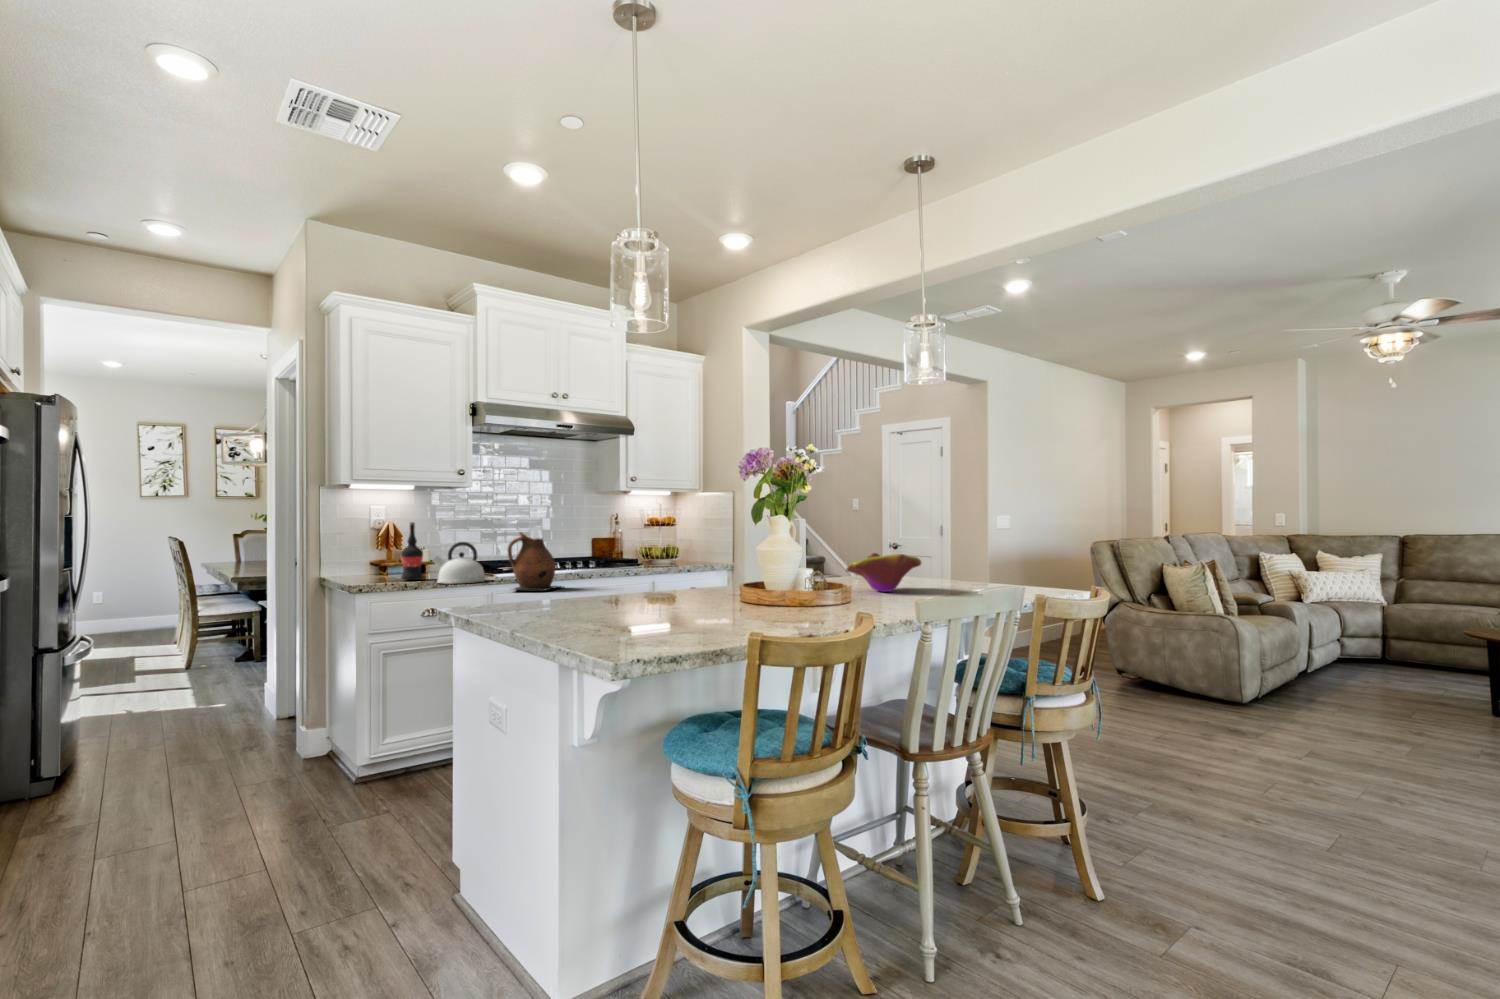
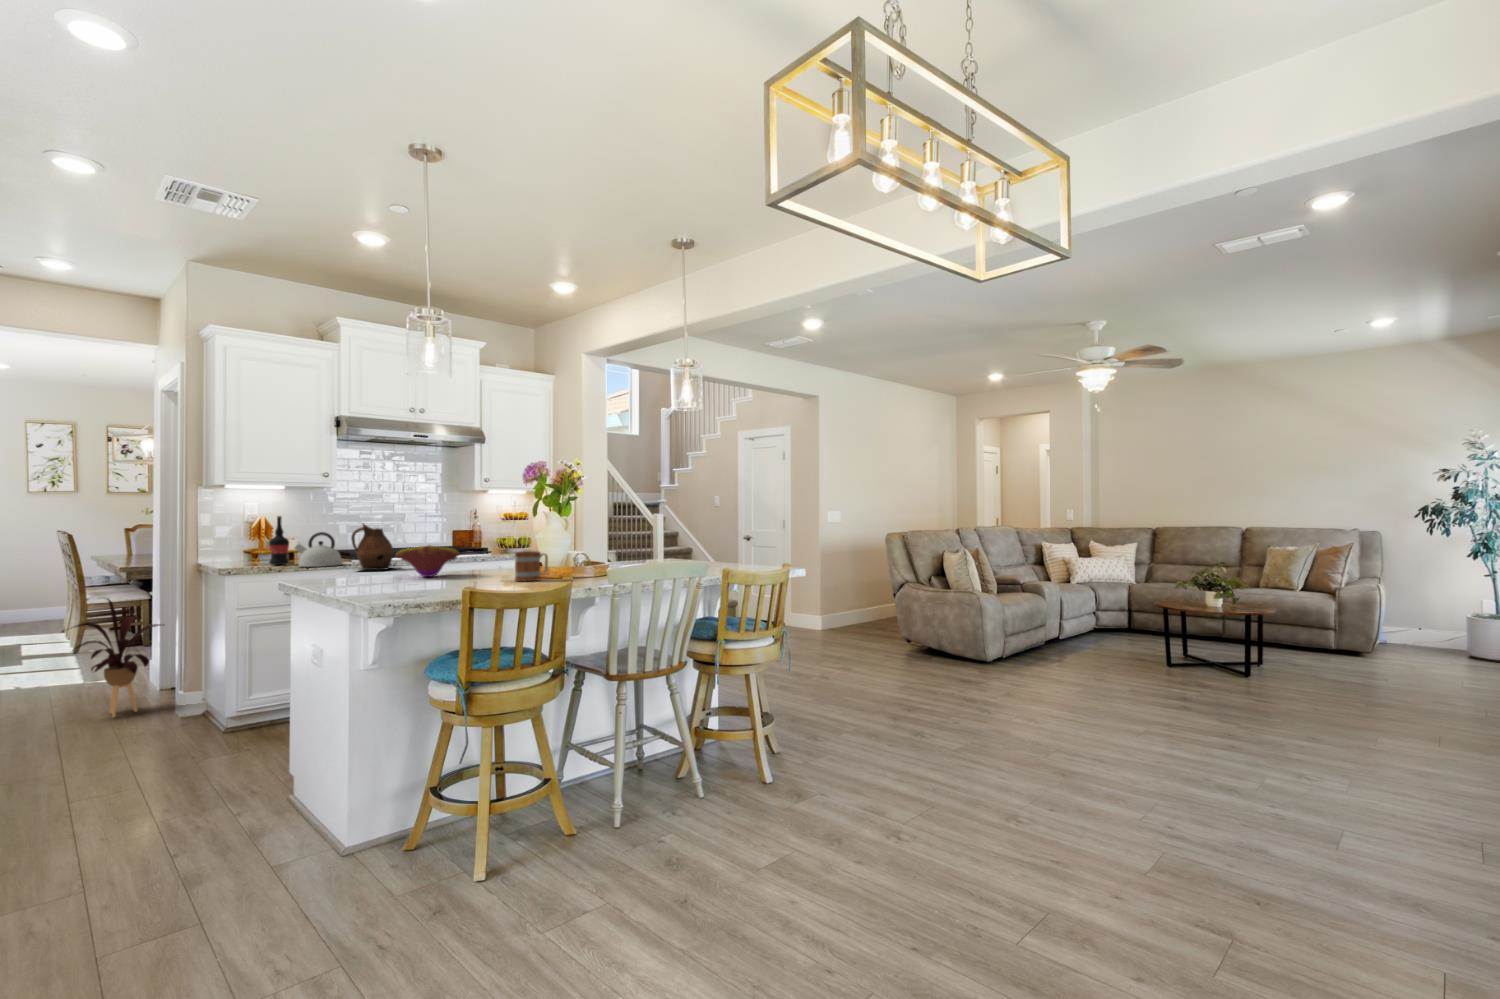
decorative bowl: present [846,553,921,592] -> present [396,545,459,577]
mug: none [747,572,786,614] -> present [515,551,548,581]
house plant: none [172,617,288,756] -> present [75,599,160,717]

